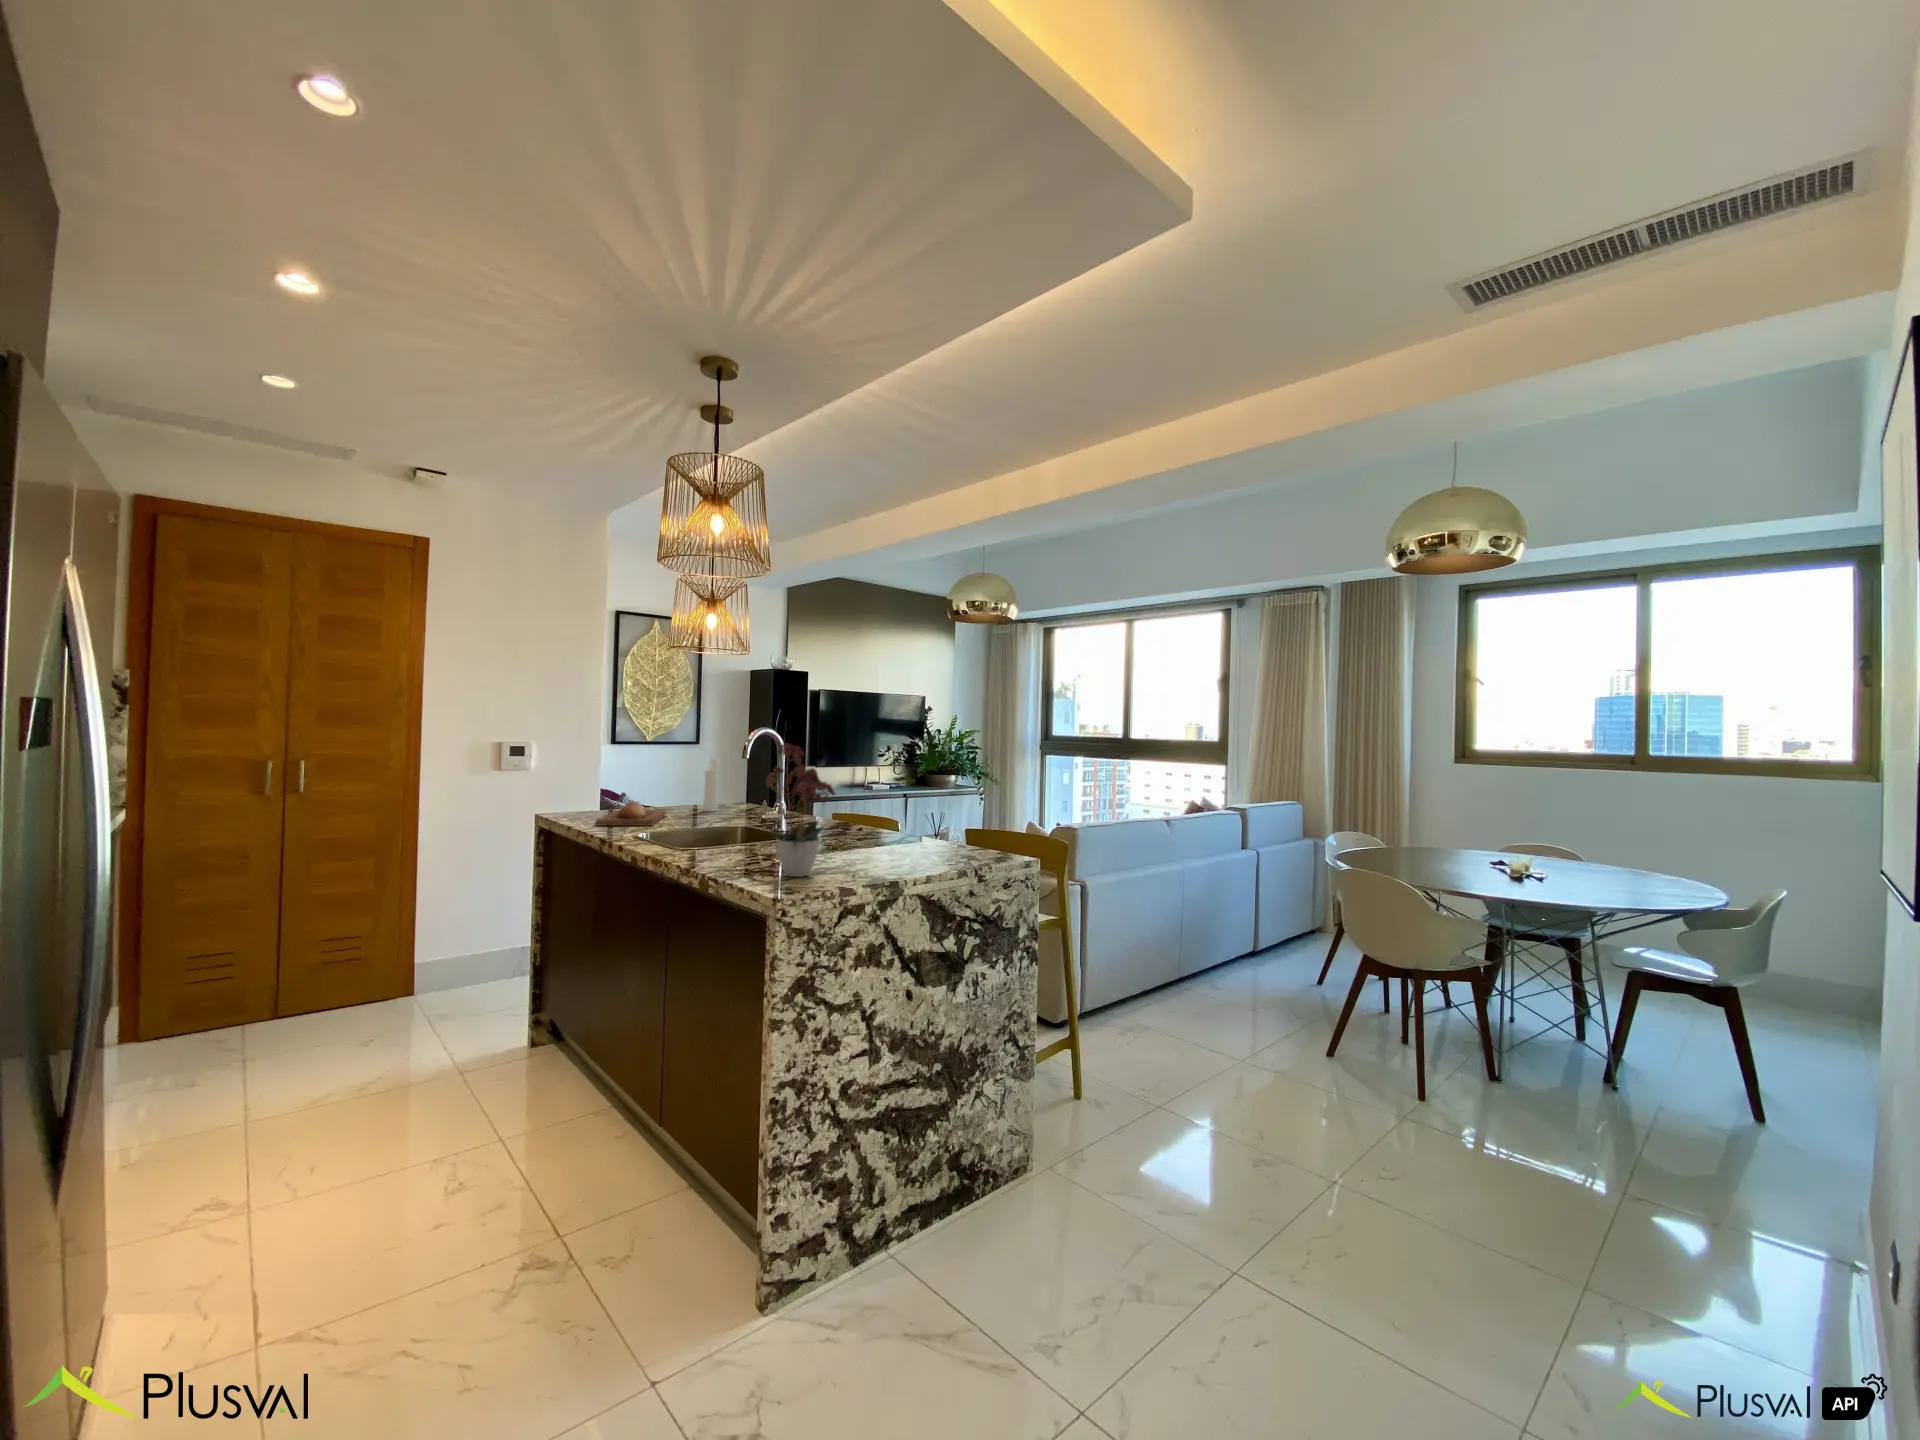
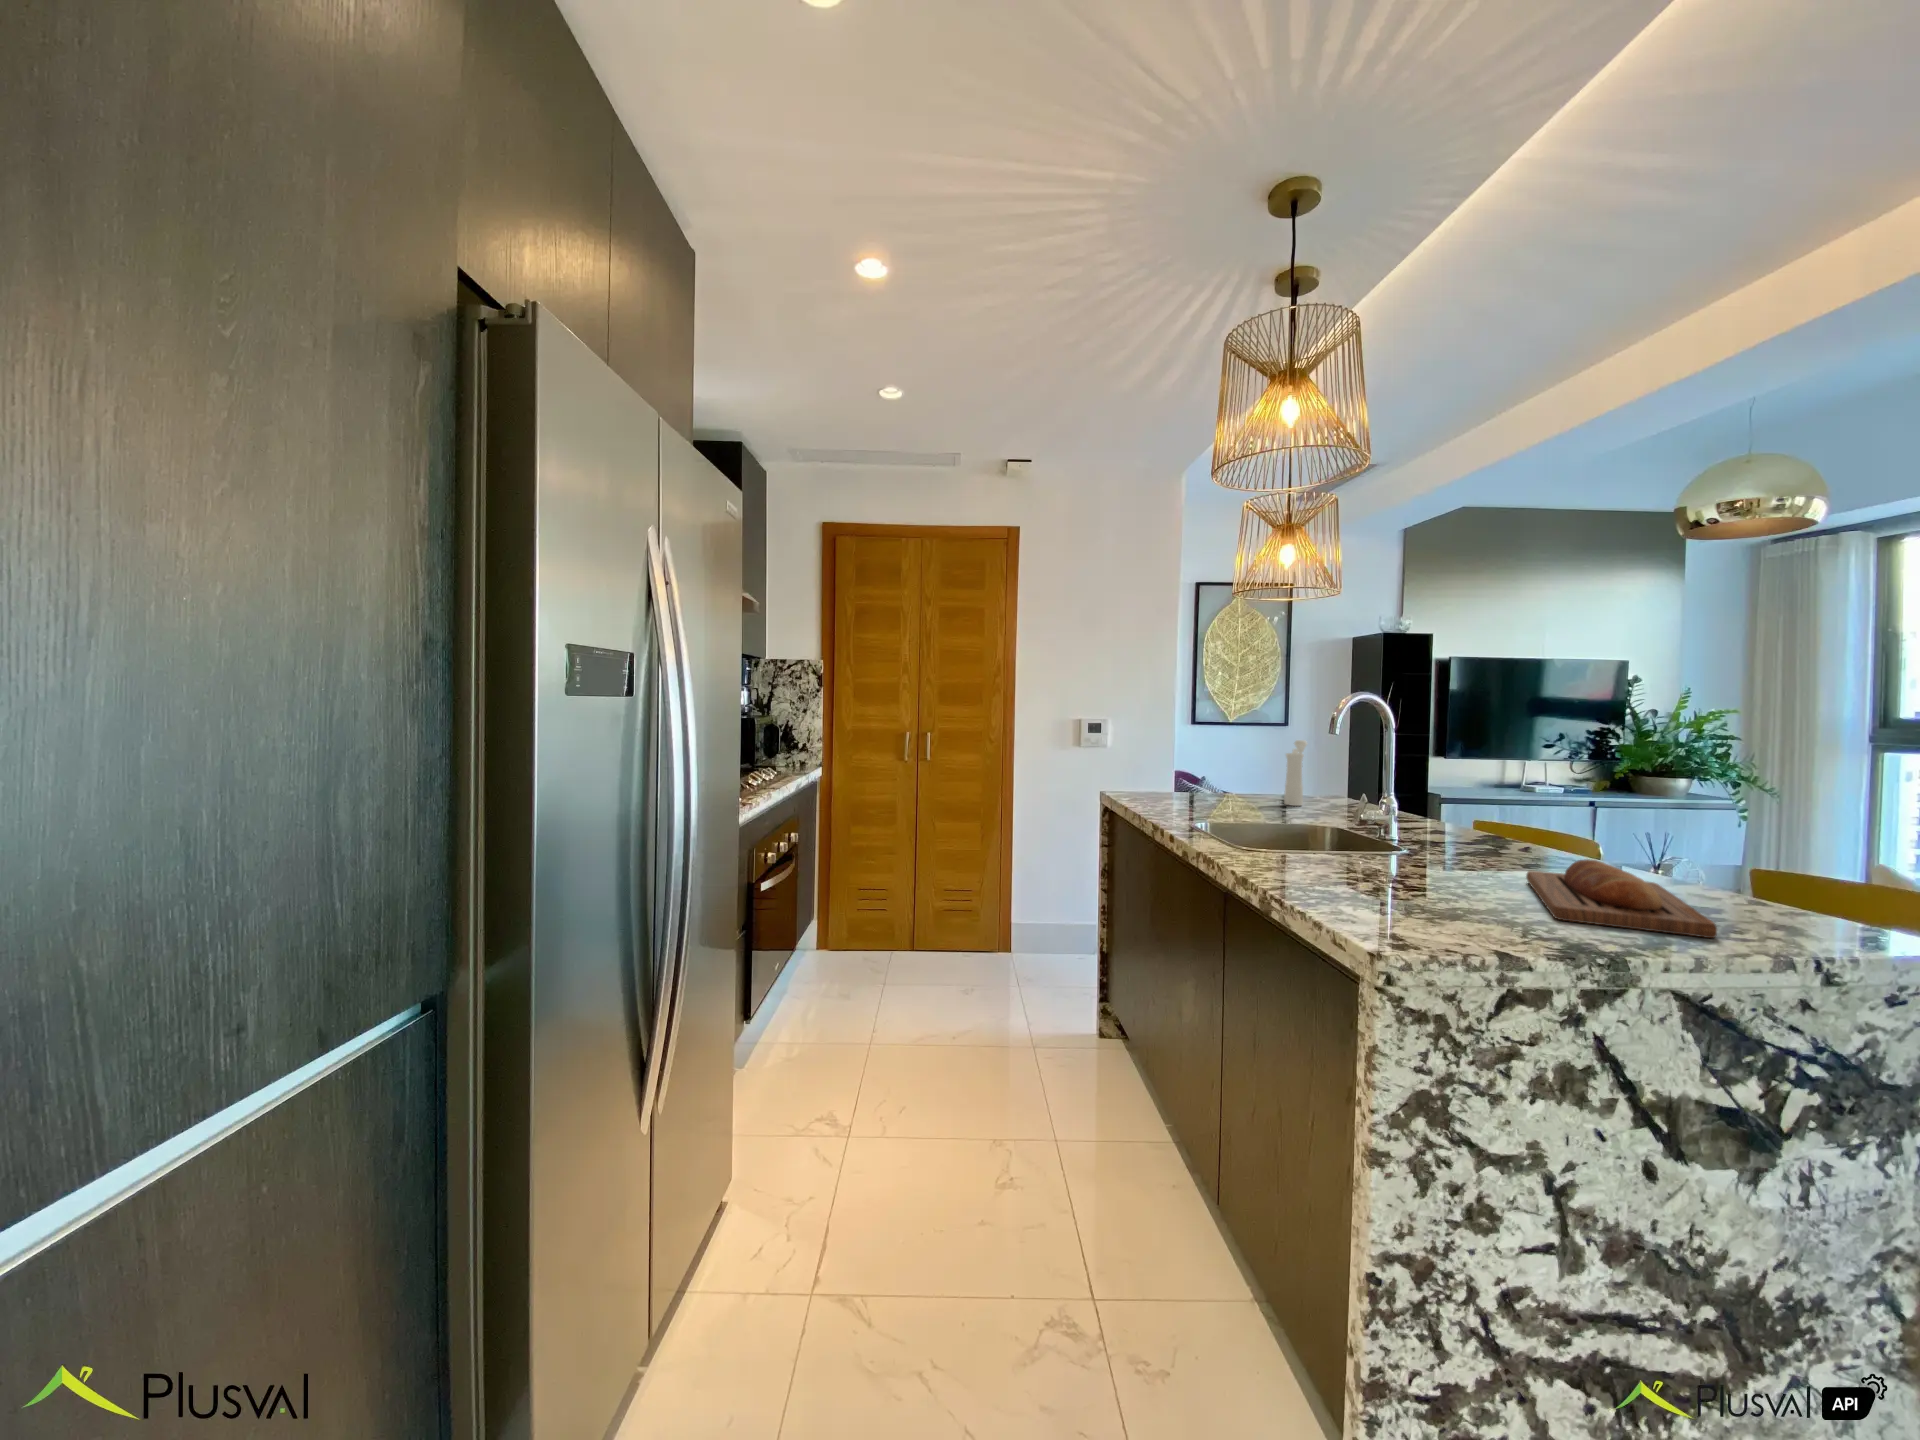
flower arrangement: present [767,744,835,877] -> none [1355,699,1501,921]
bread loaf: present [595,801,666,826] -> present [1526,859,1717,938]

